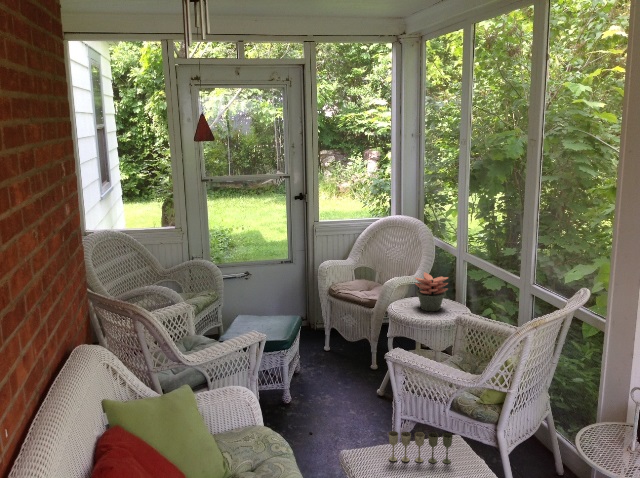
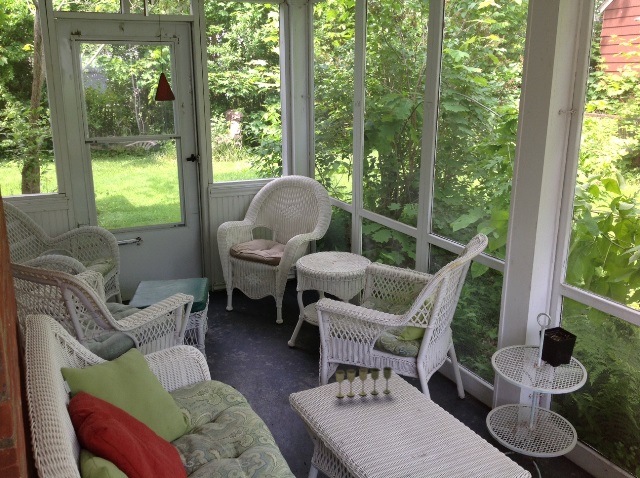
succulent plant: present [415,273,448,311] -> none [320,228,352,264]

